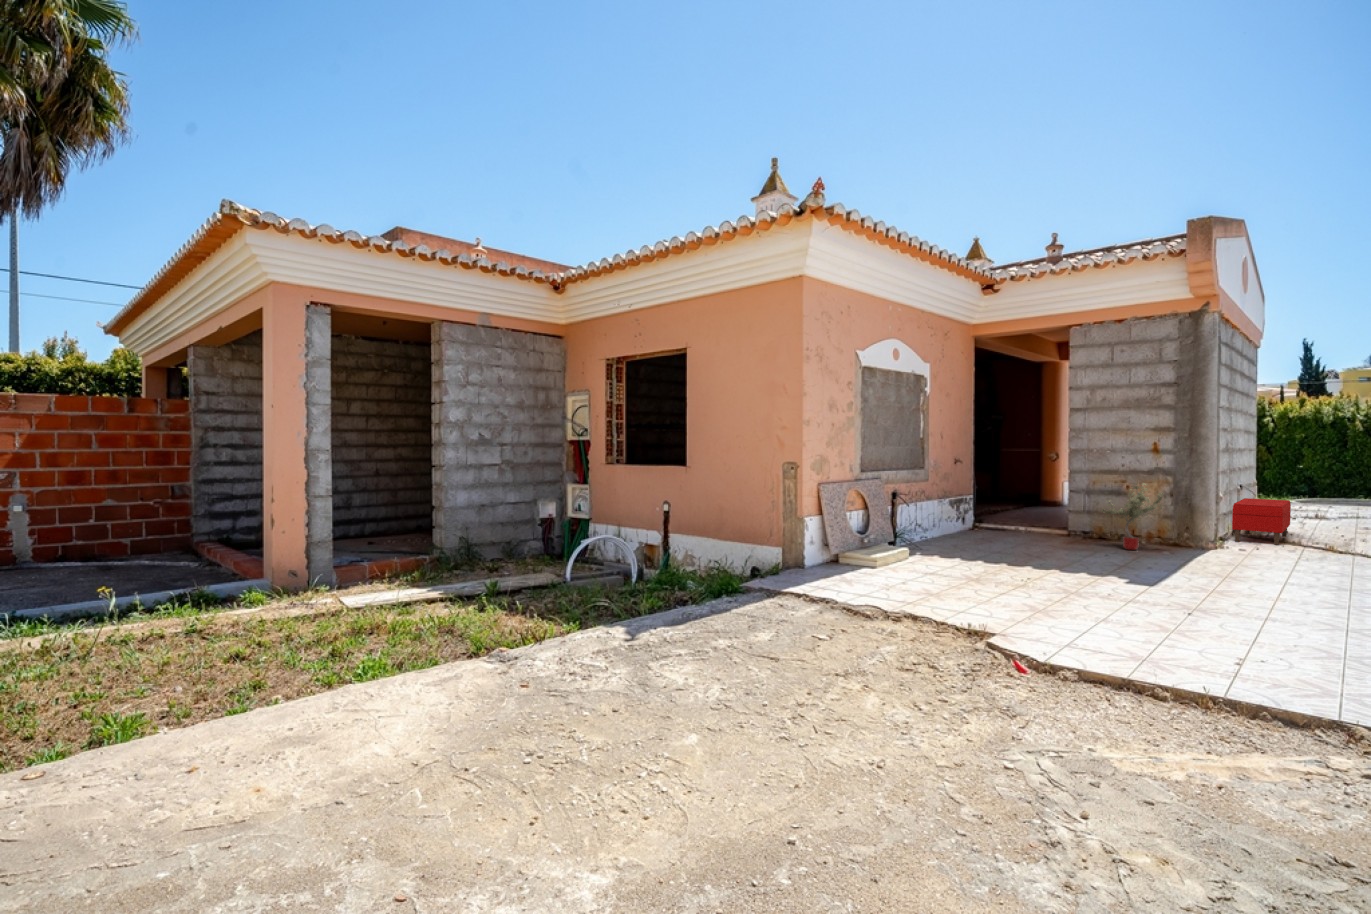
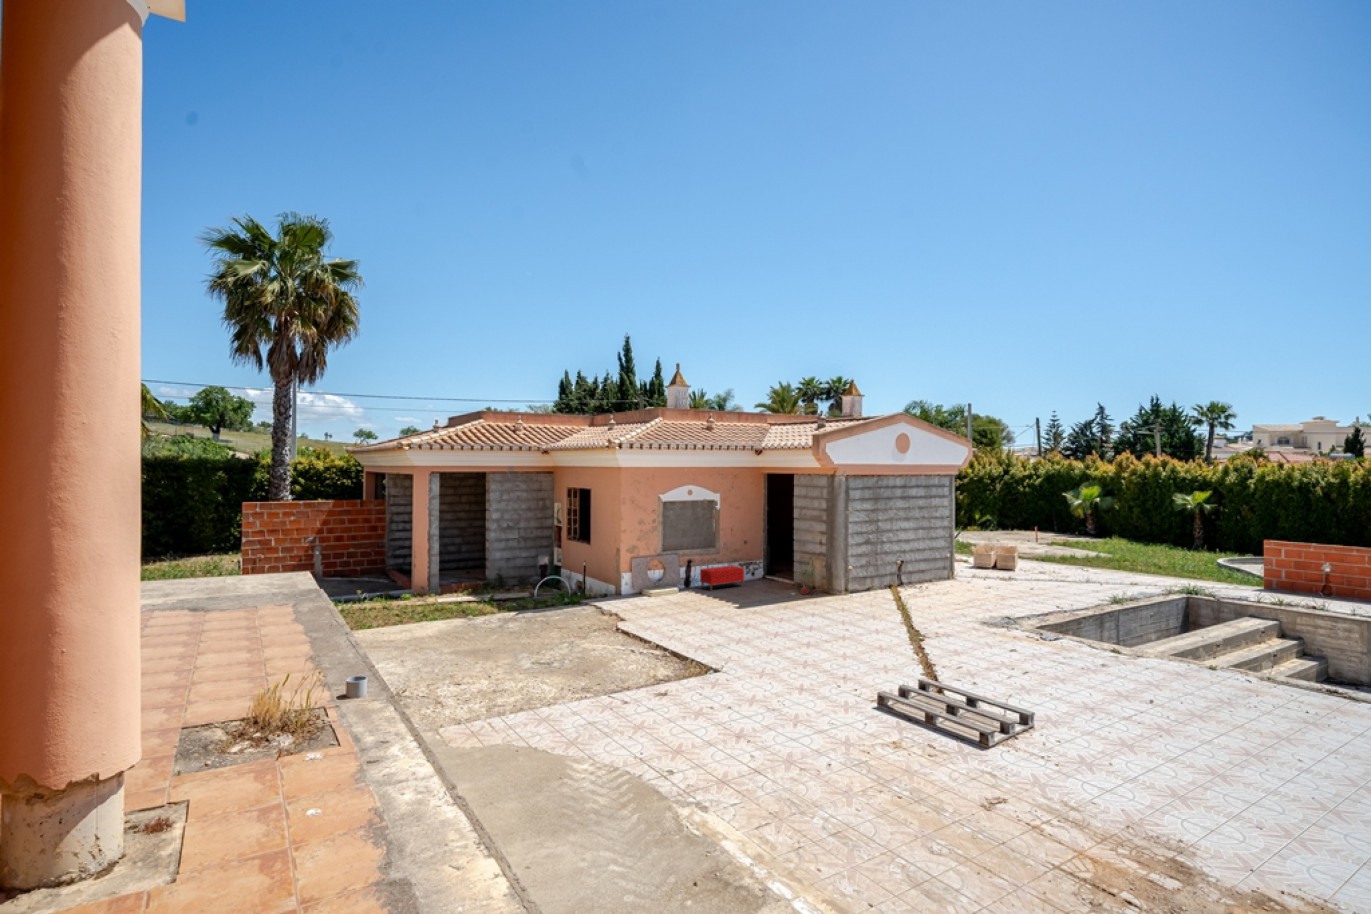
bench: present [1232,498,1291,545] -> present [700,565,744,590]

